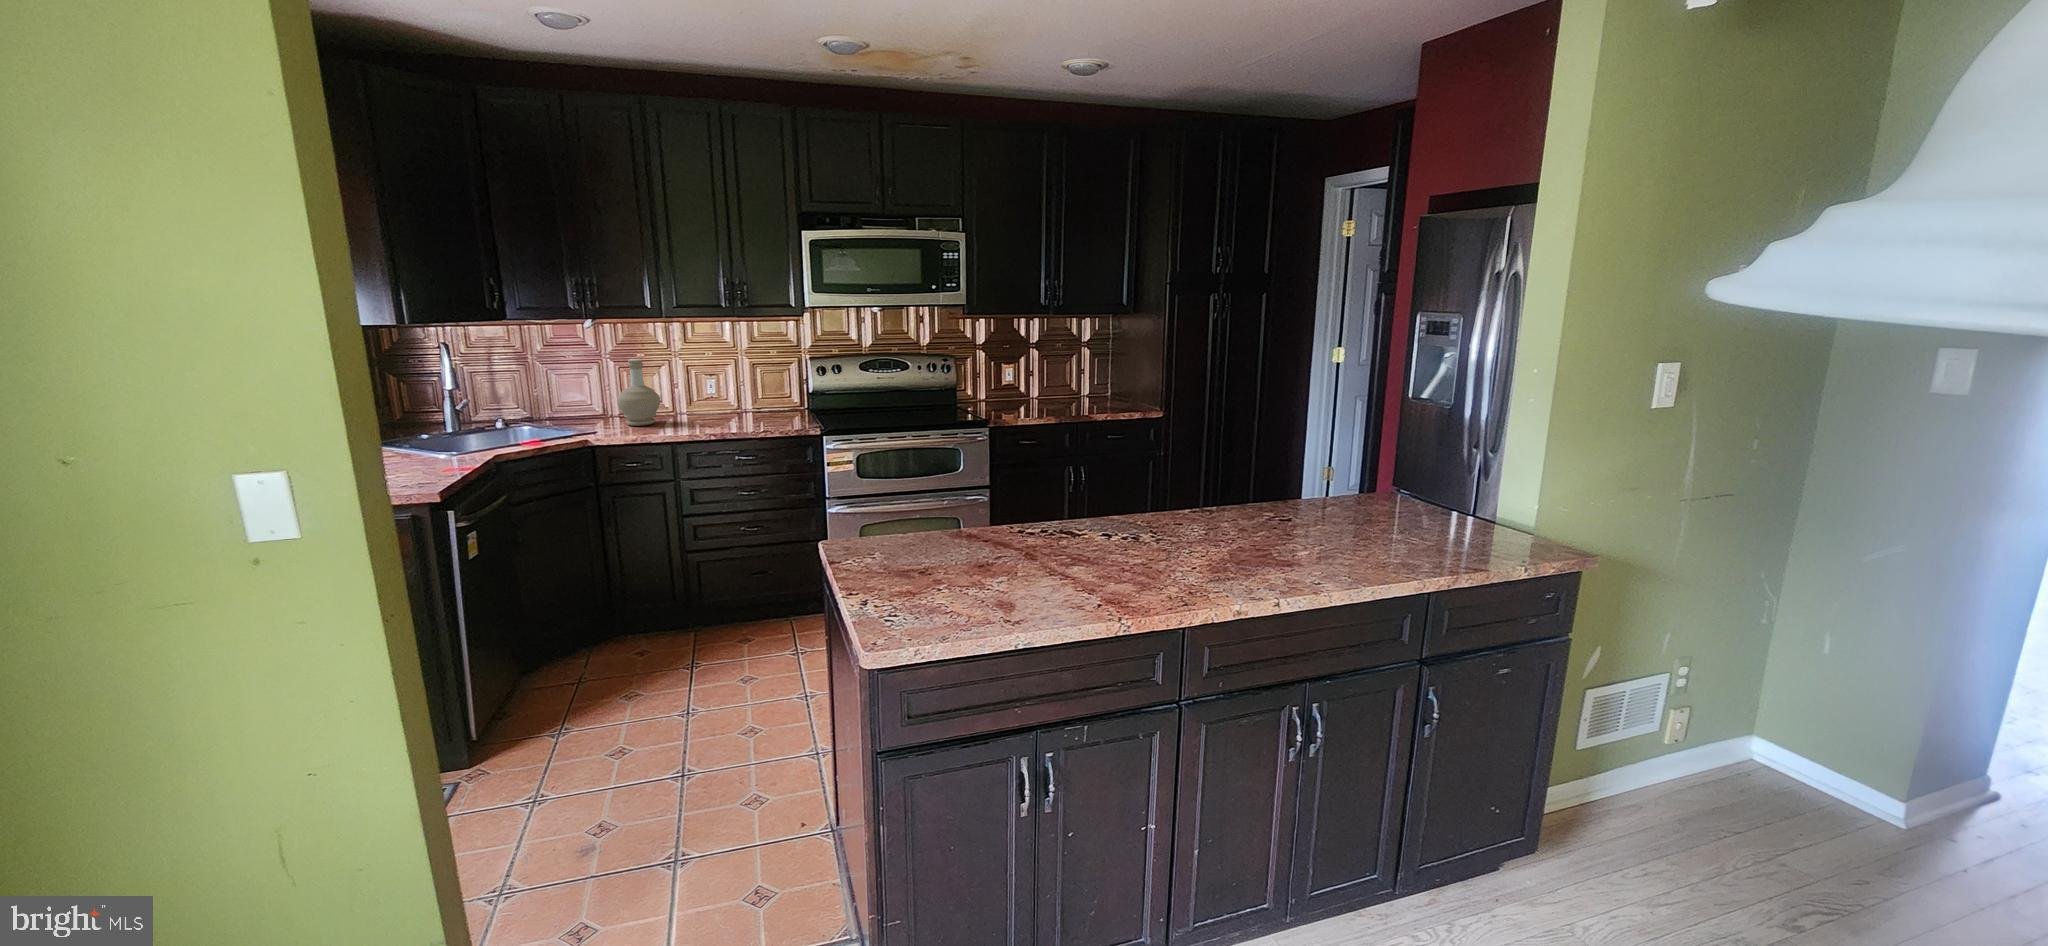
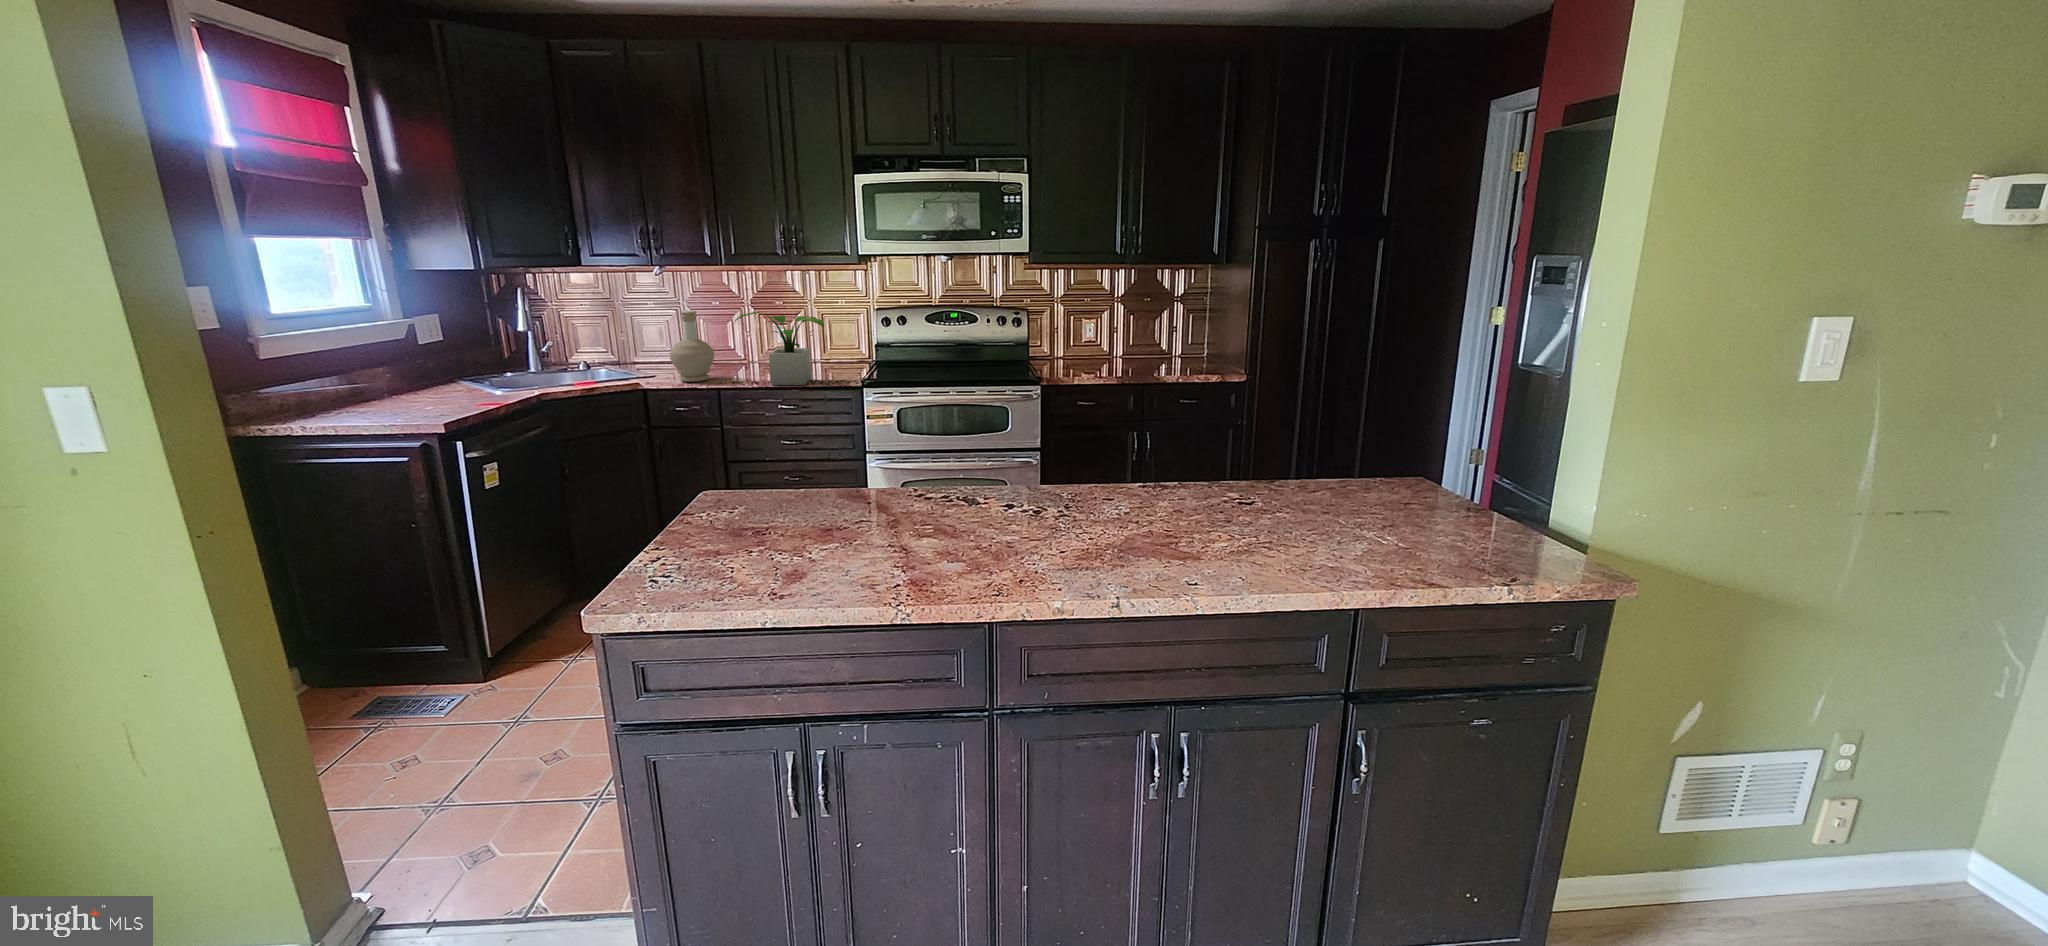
potted plant: none [680,359,767,427] -> present [735,312,824,385]

